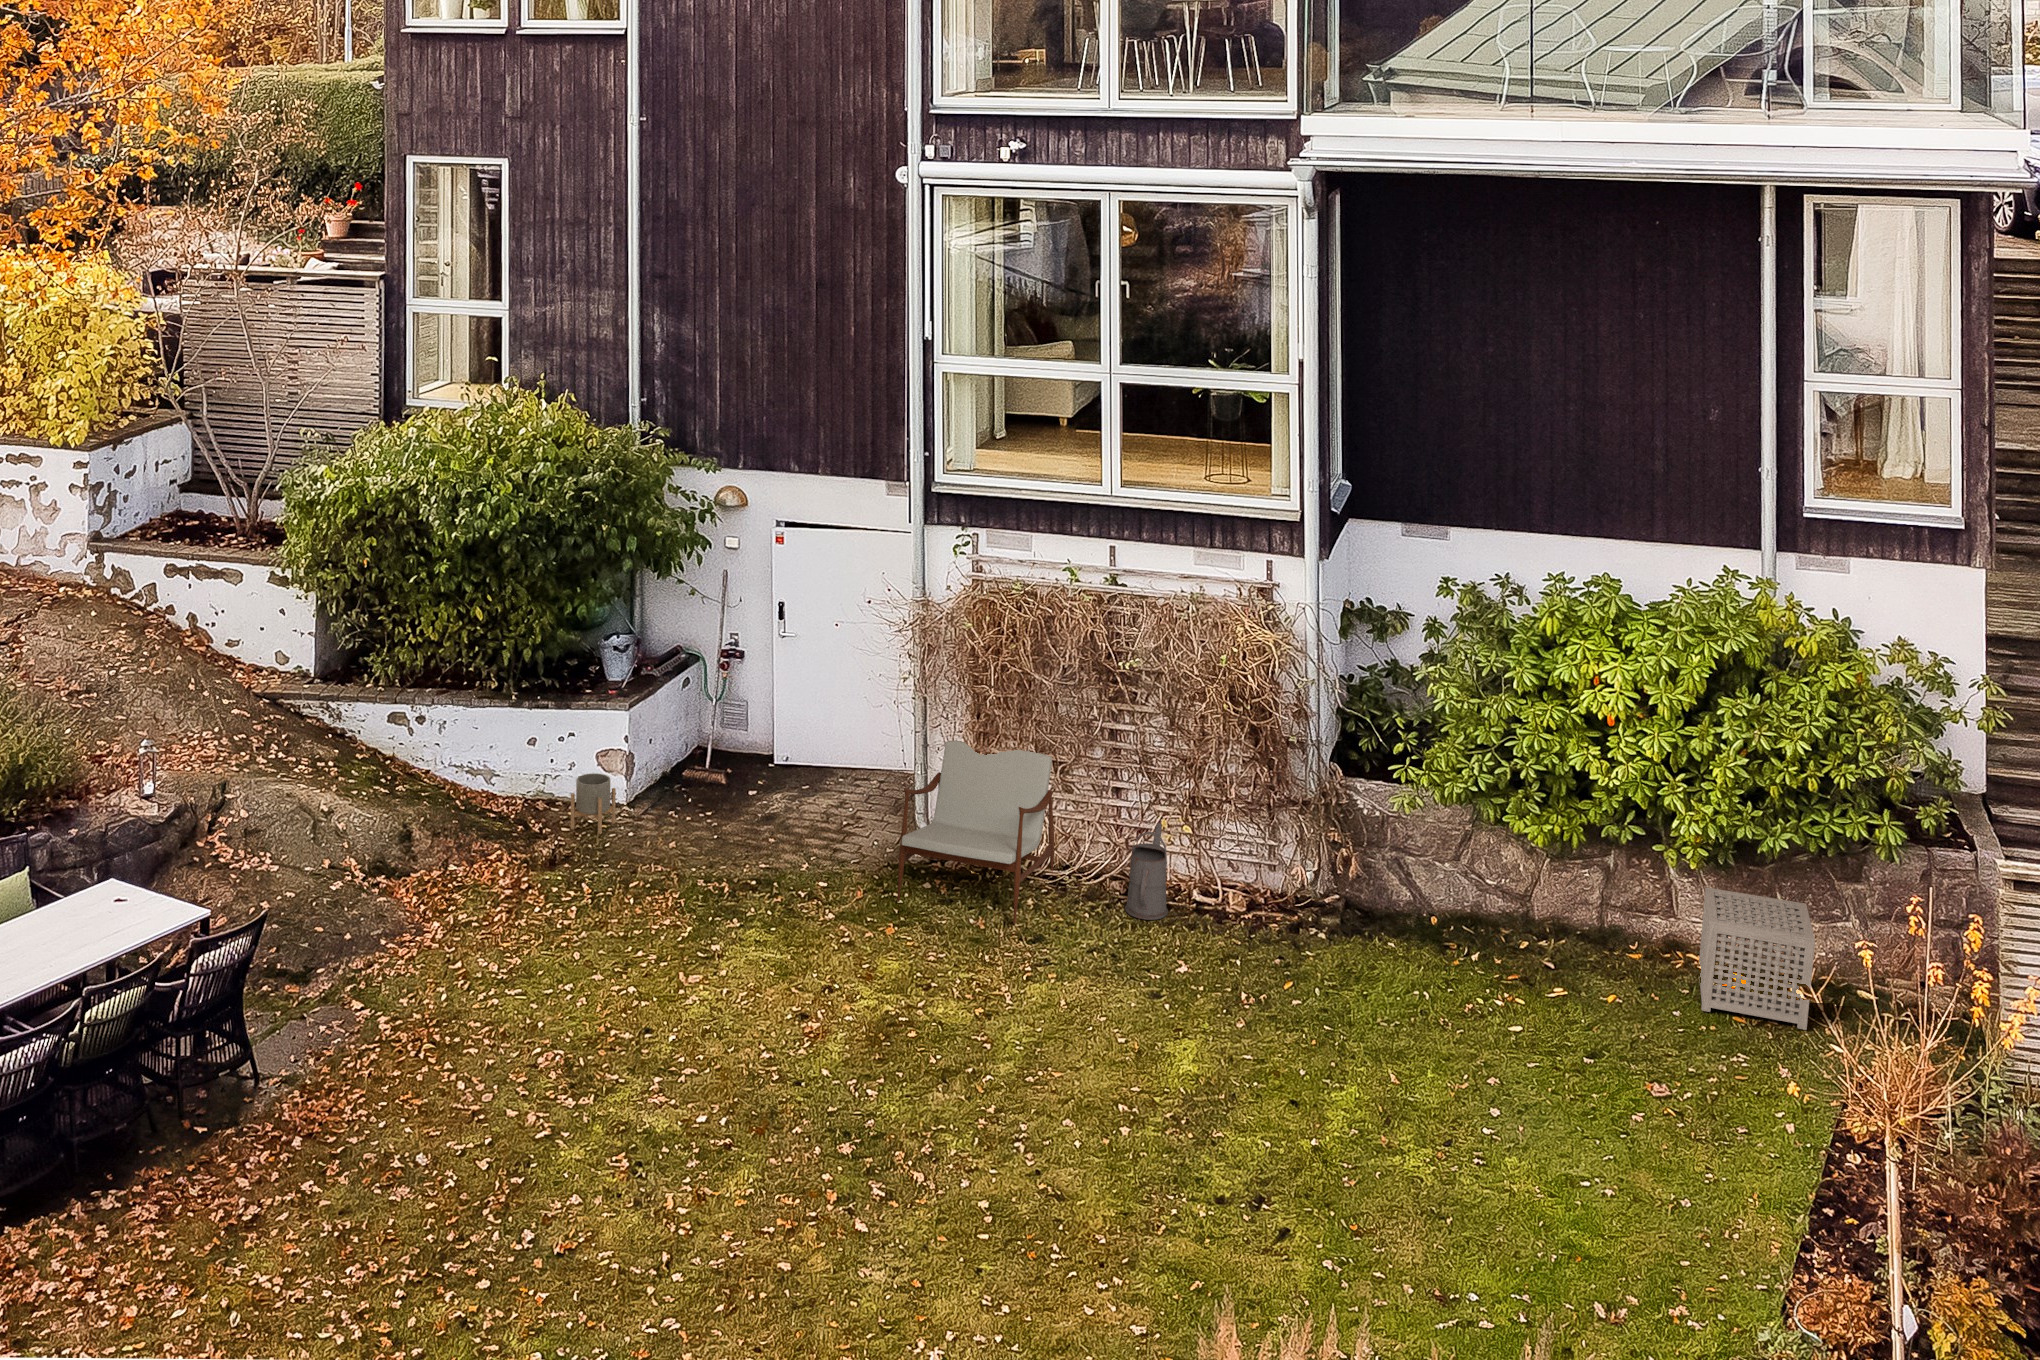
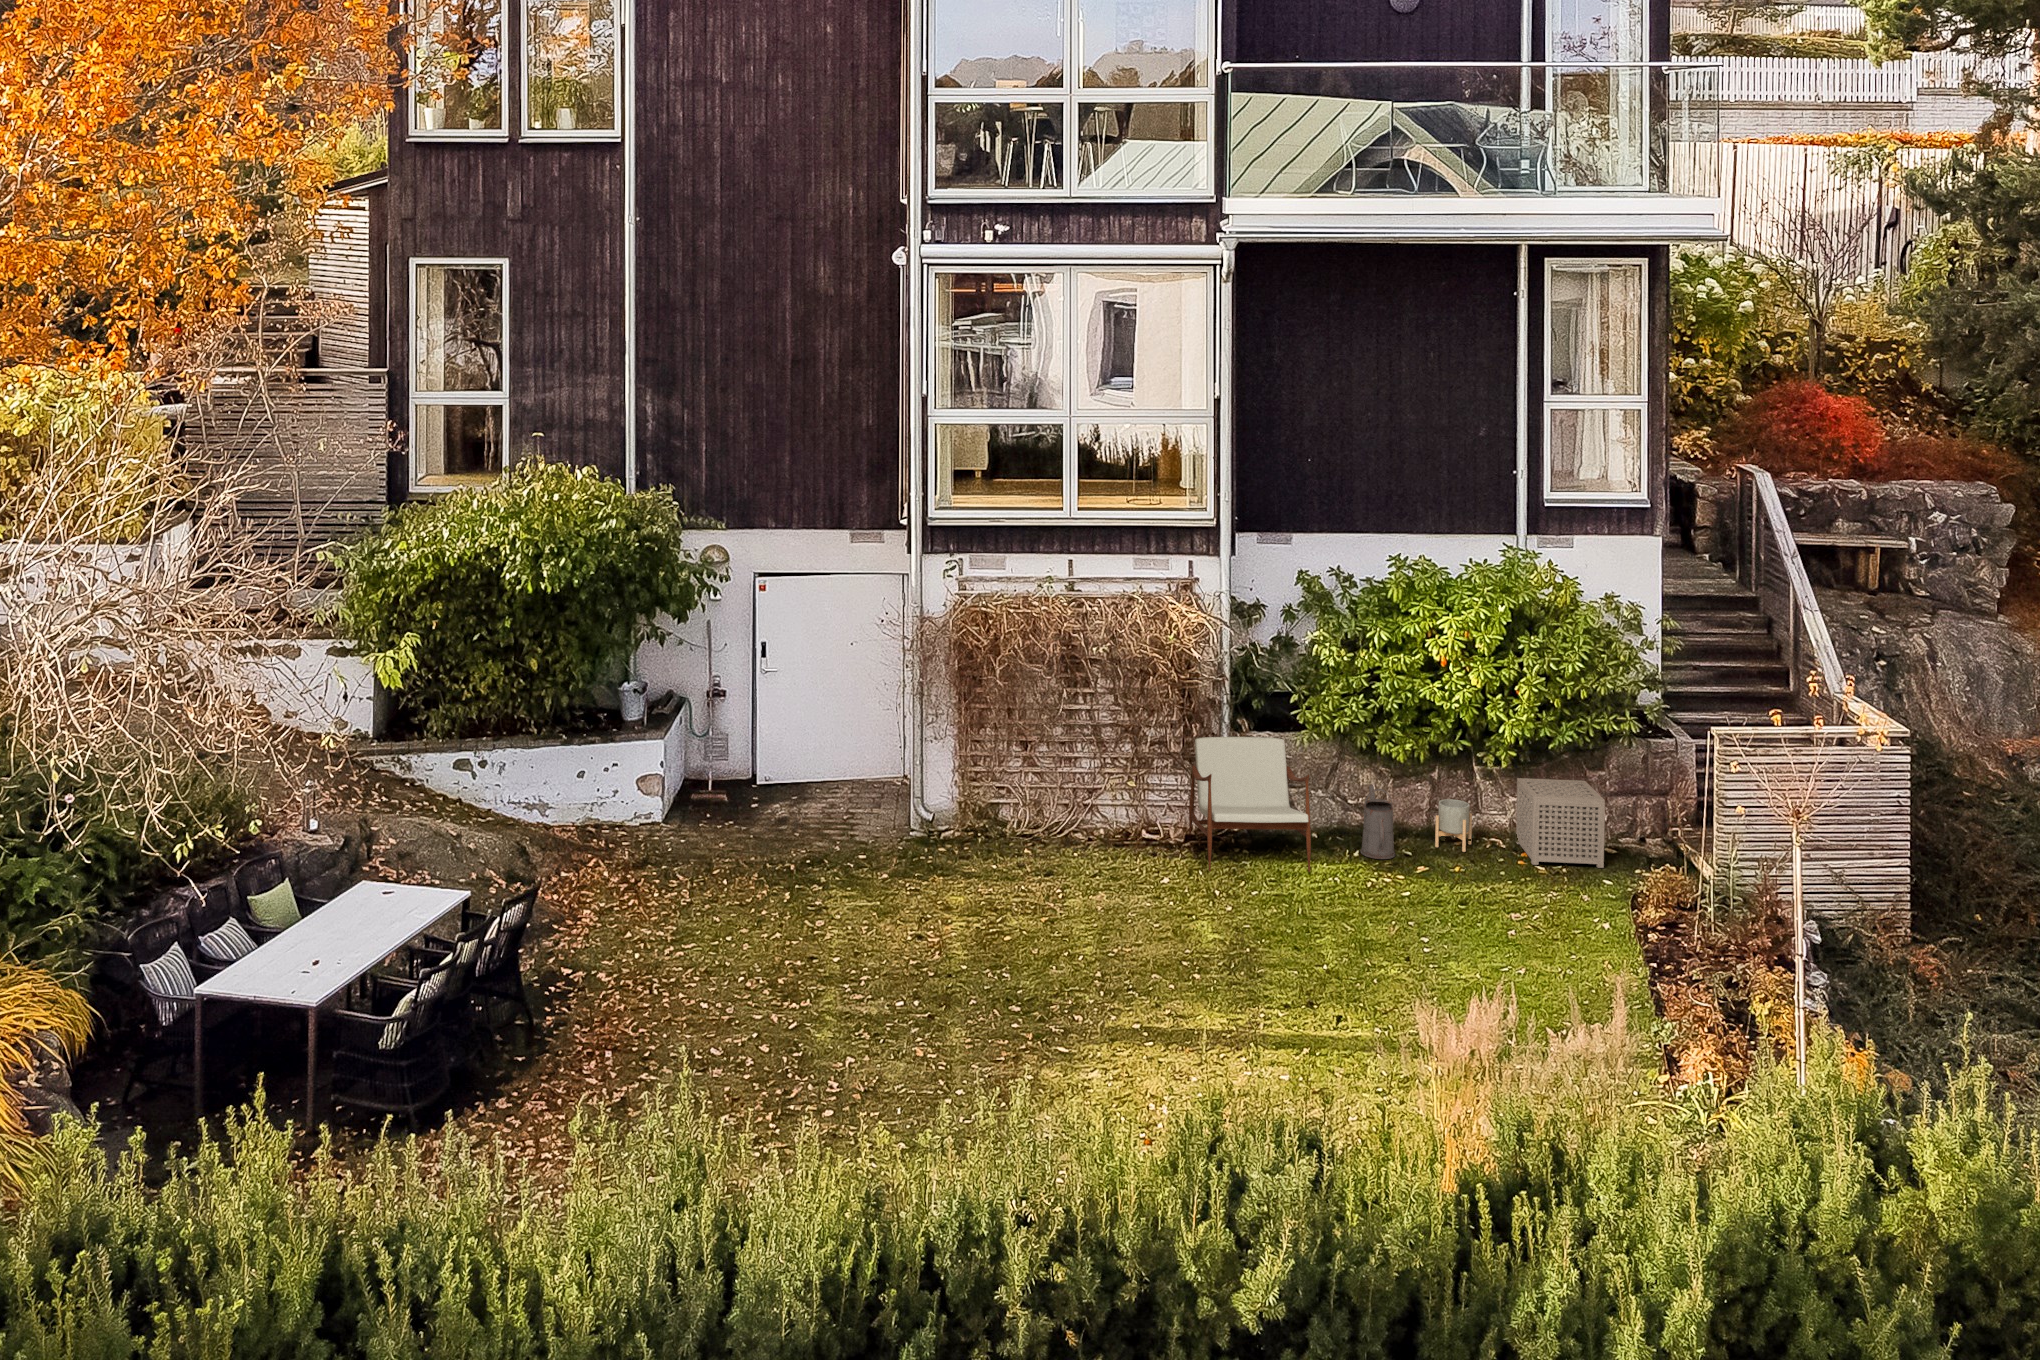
armchair: present [897,740,1054,924] -> present [1189,737,1311,872]
planter: present [571,773,616,834] -> present [1435,799,1472,852]
watering can: present [1125,823,1168,920] -> present [1361,785,1395,859]

